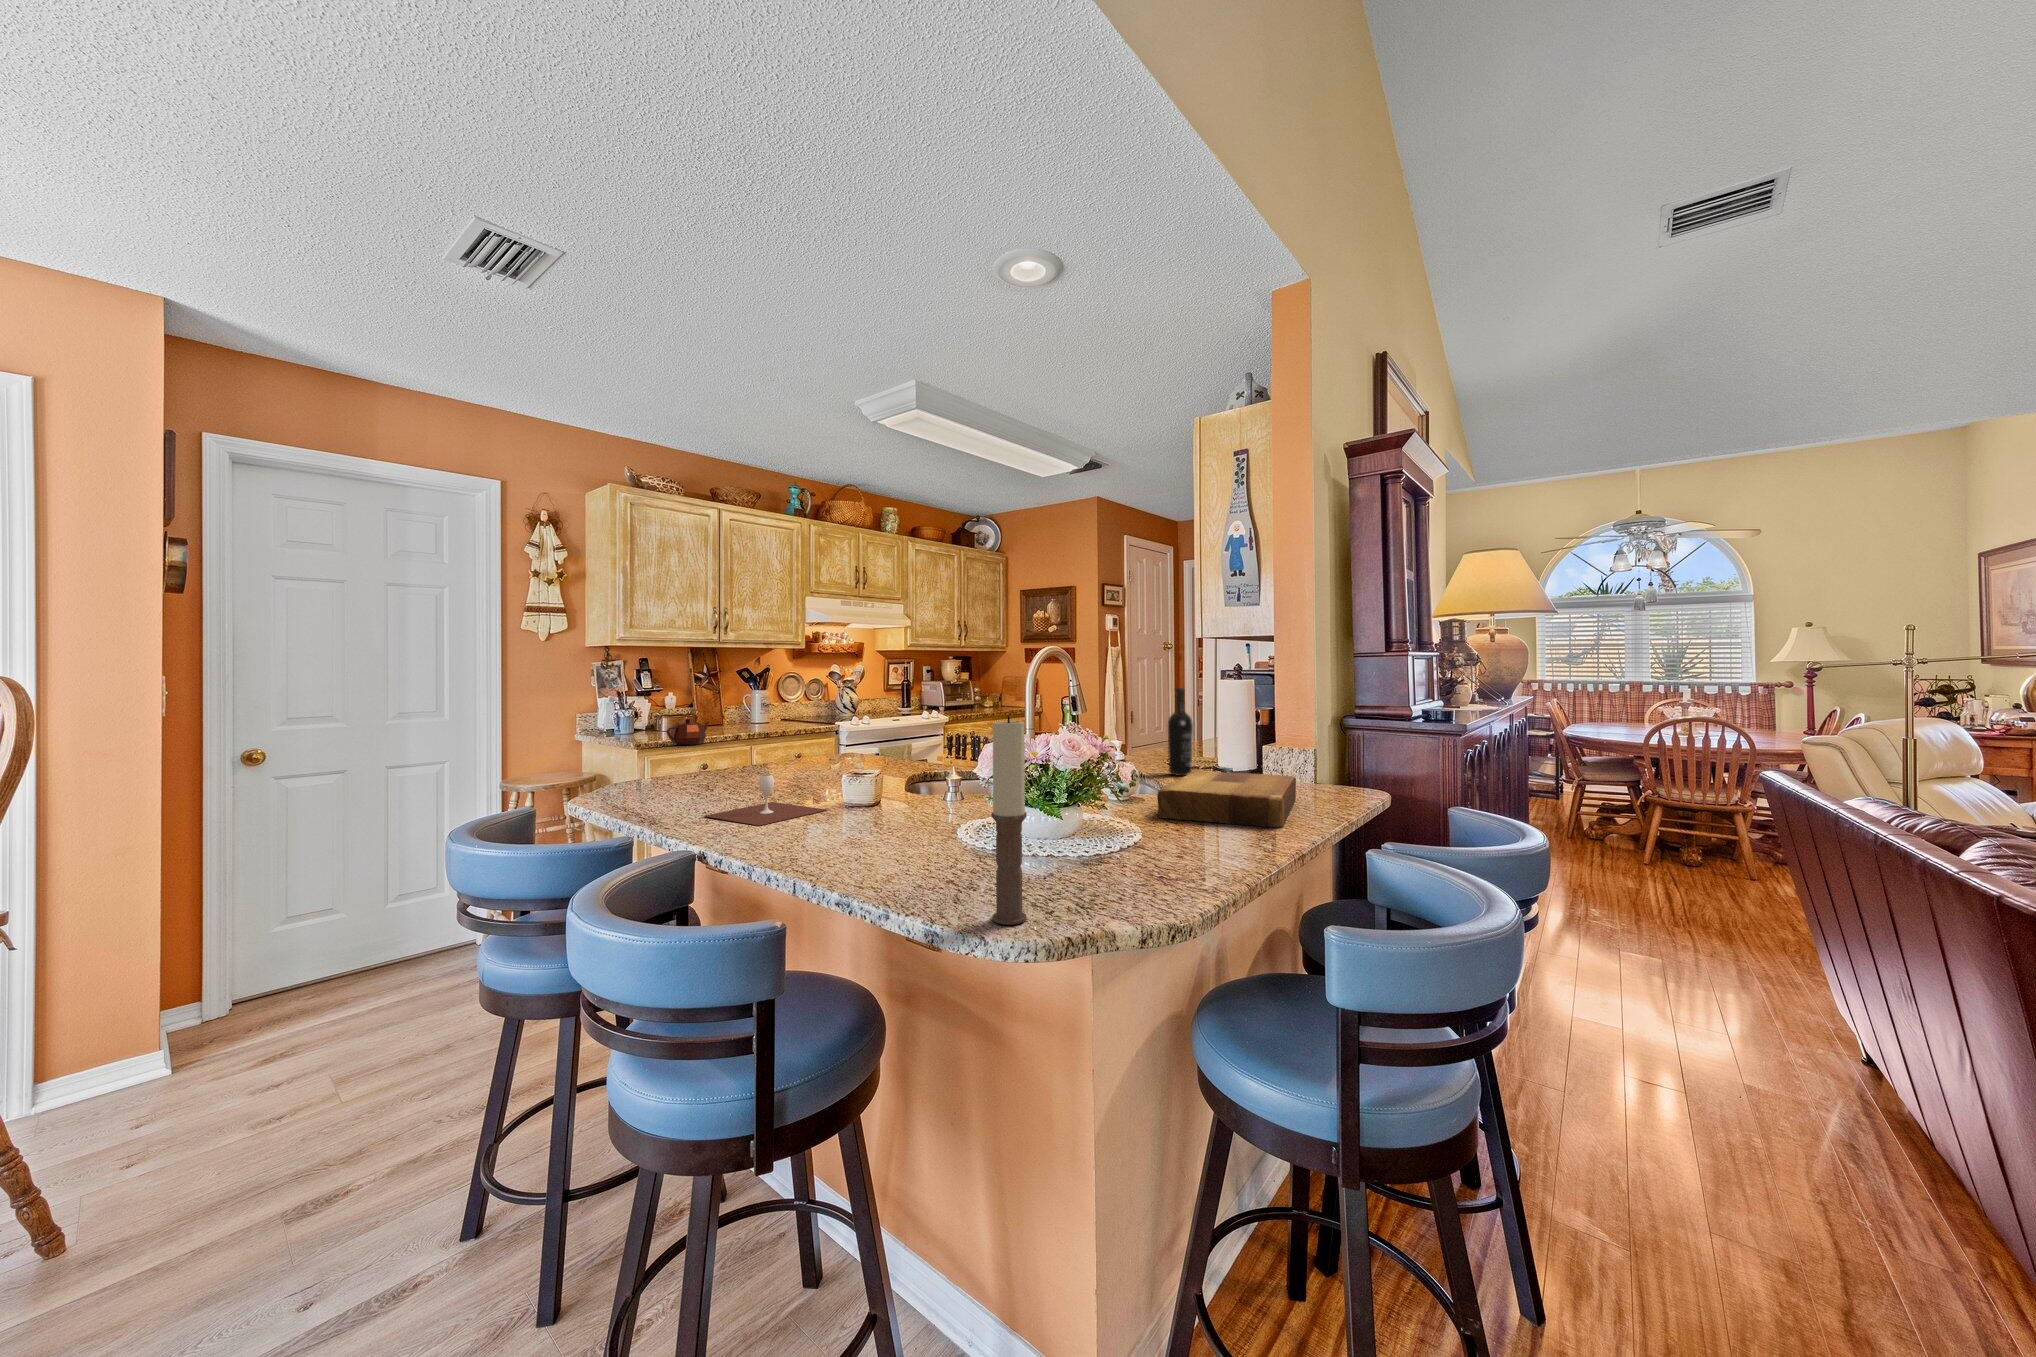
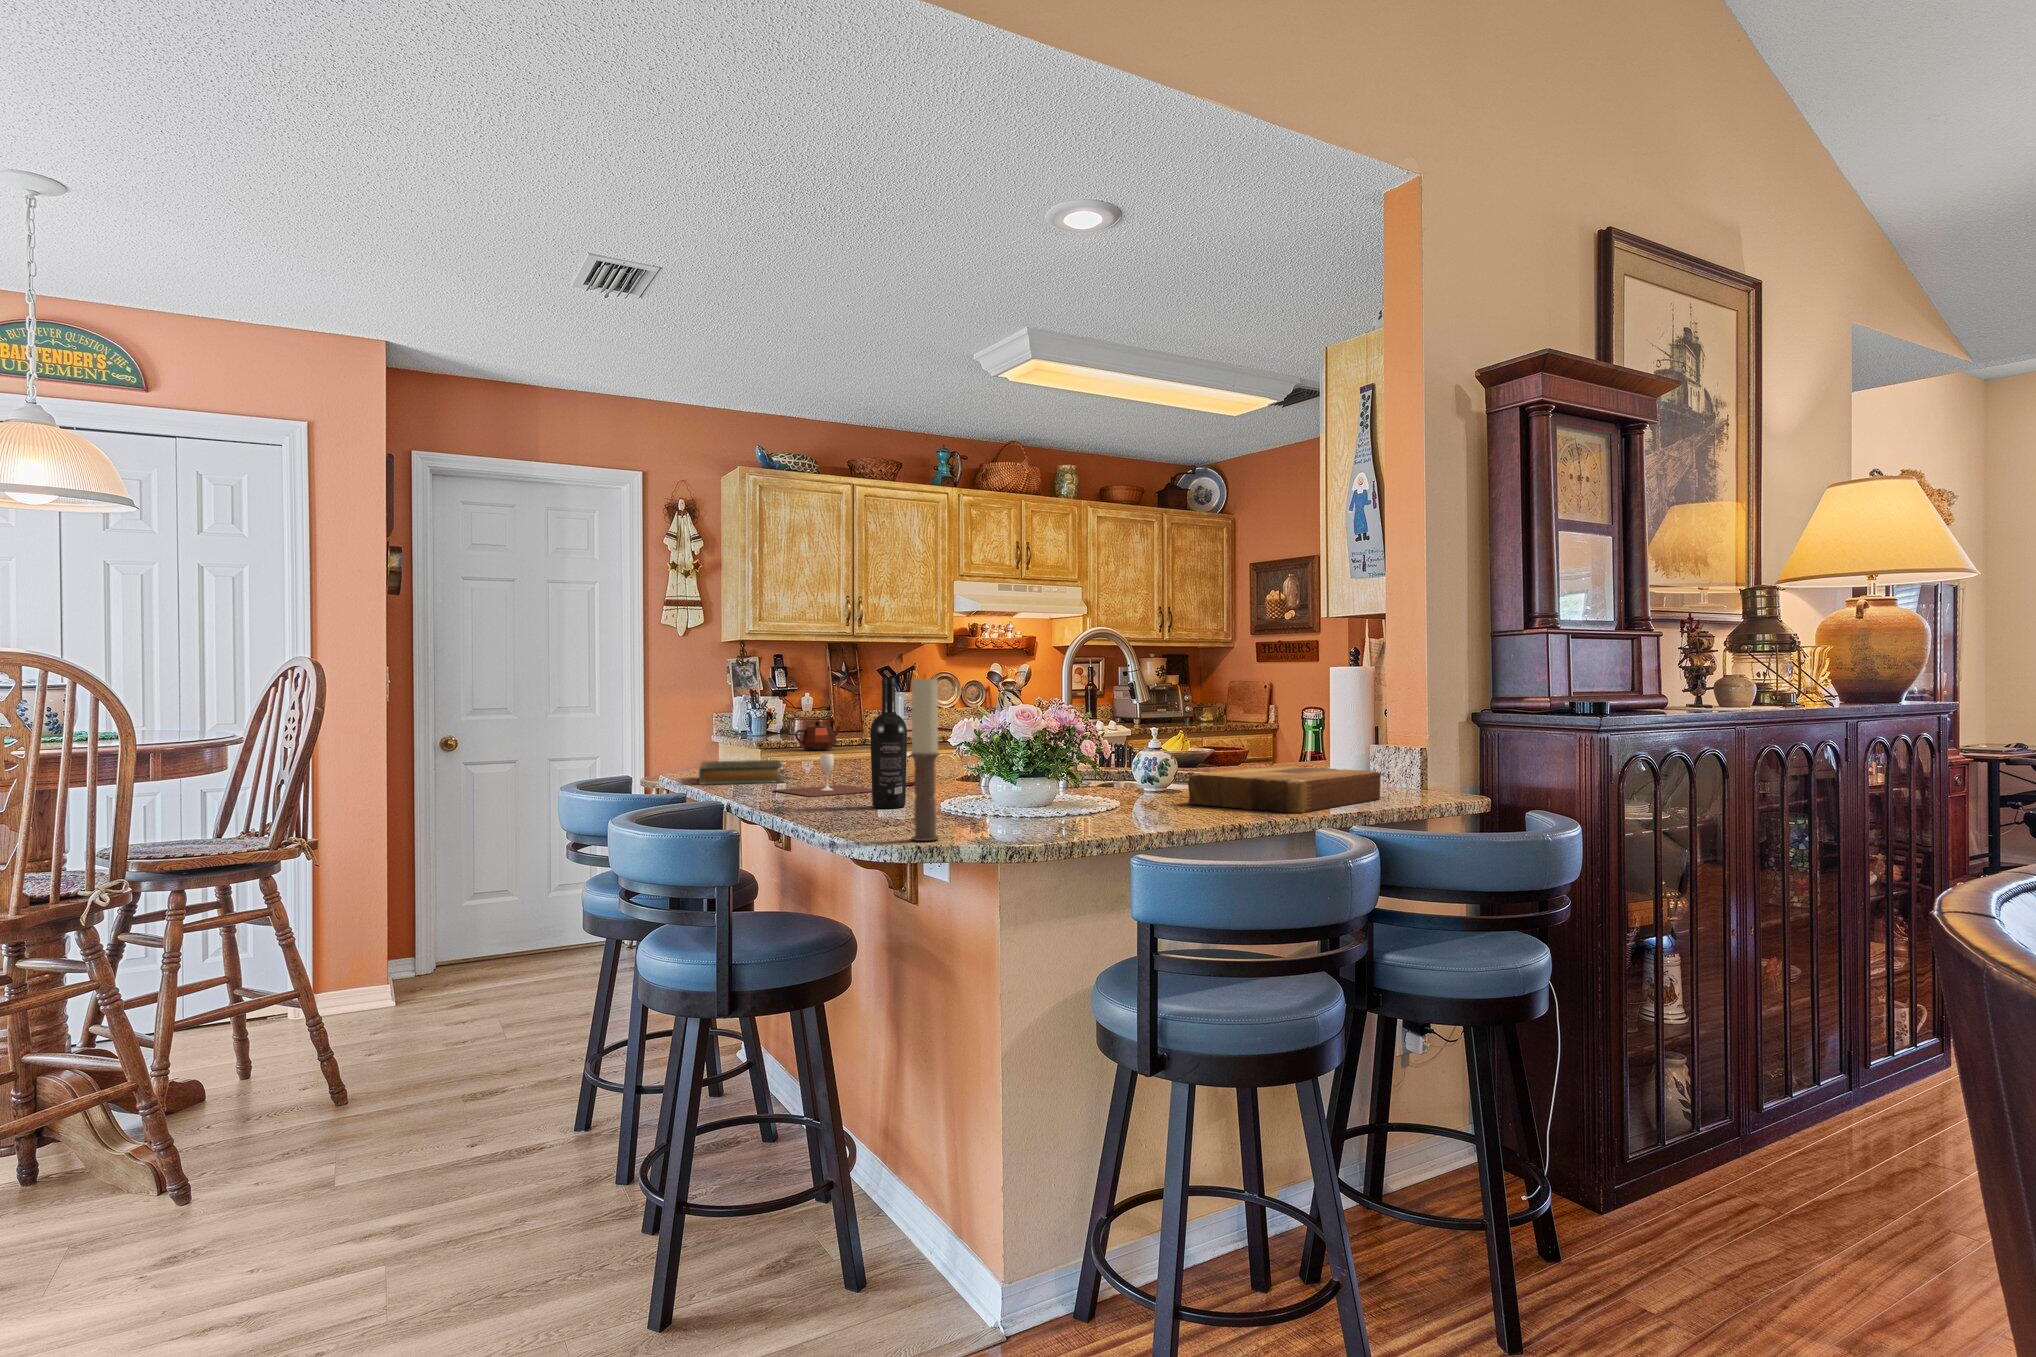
wine bottle: present [1168,688,1193,776] -> present [870,678,907,808]
hardback book: none [598,771,702,808] -> present [699,760,783,785]

